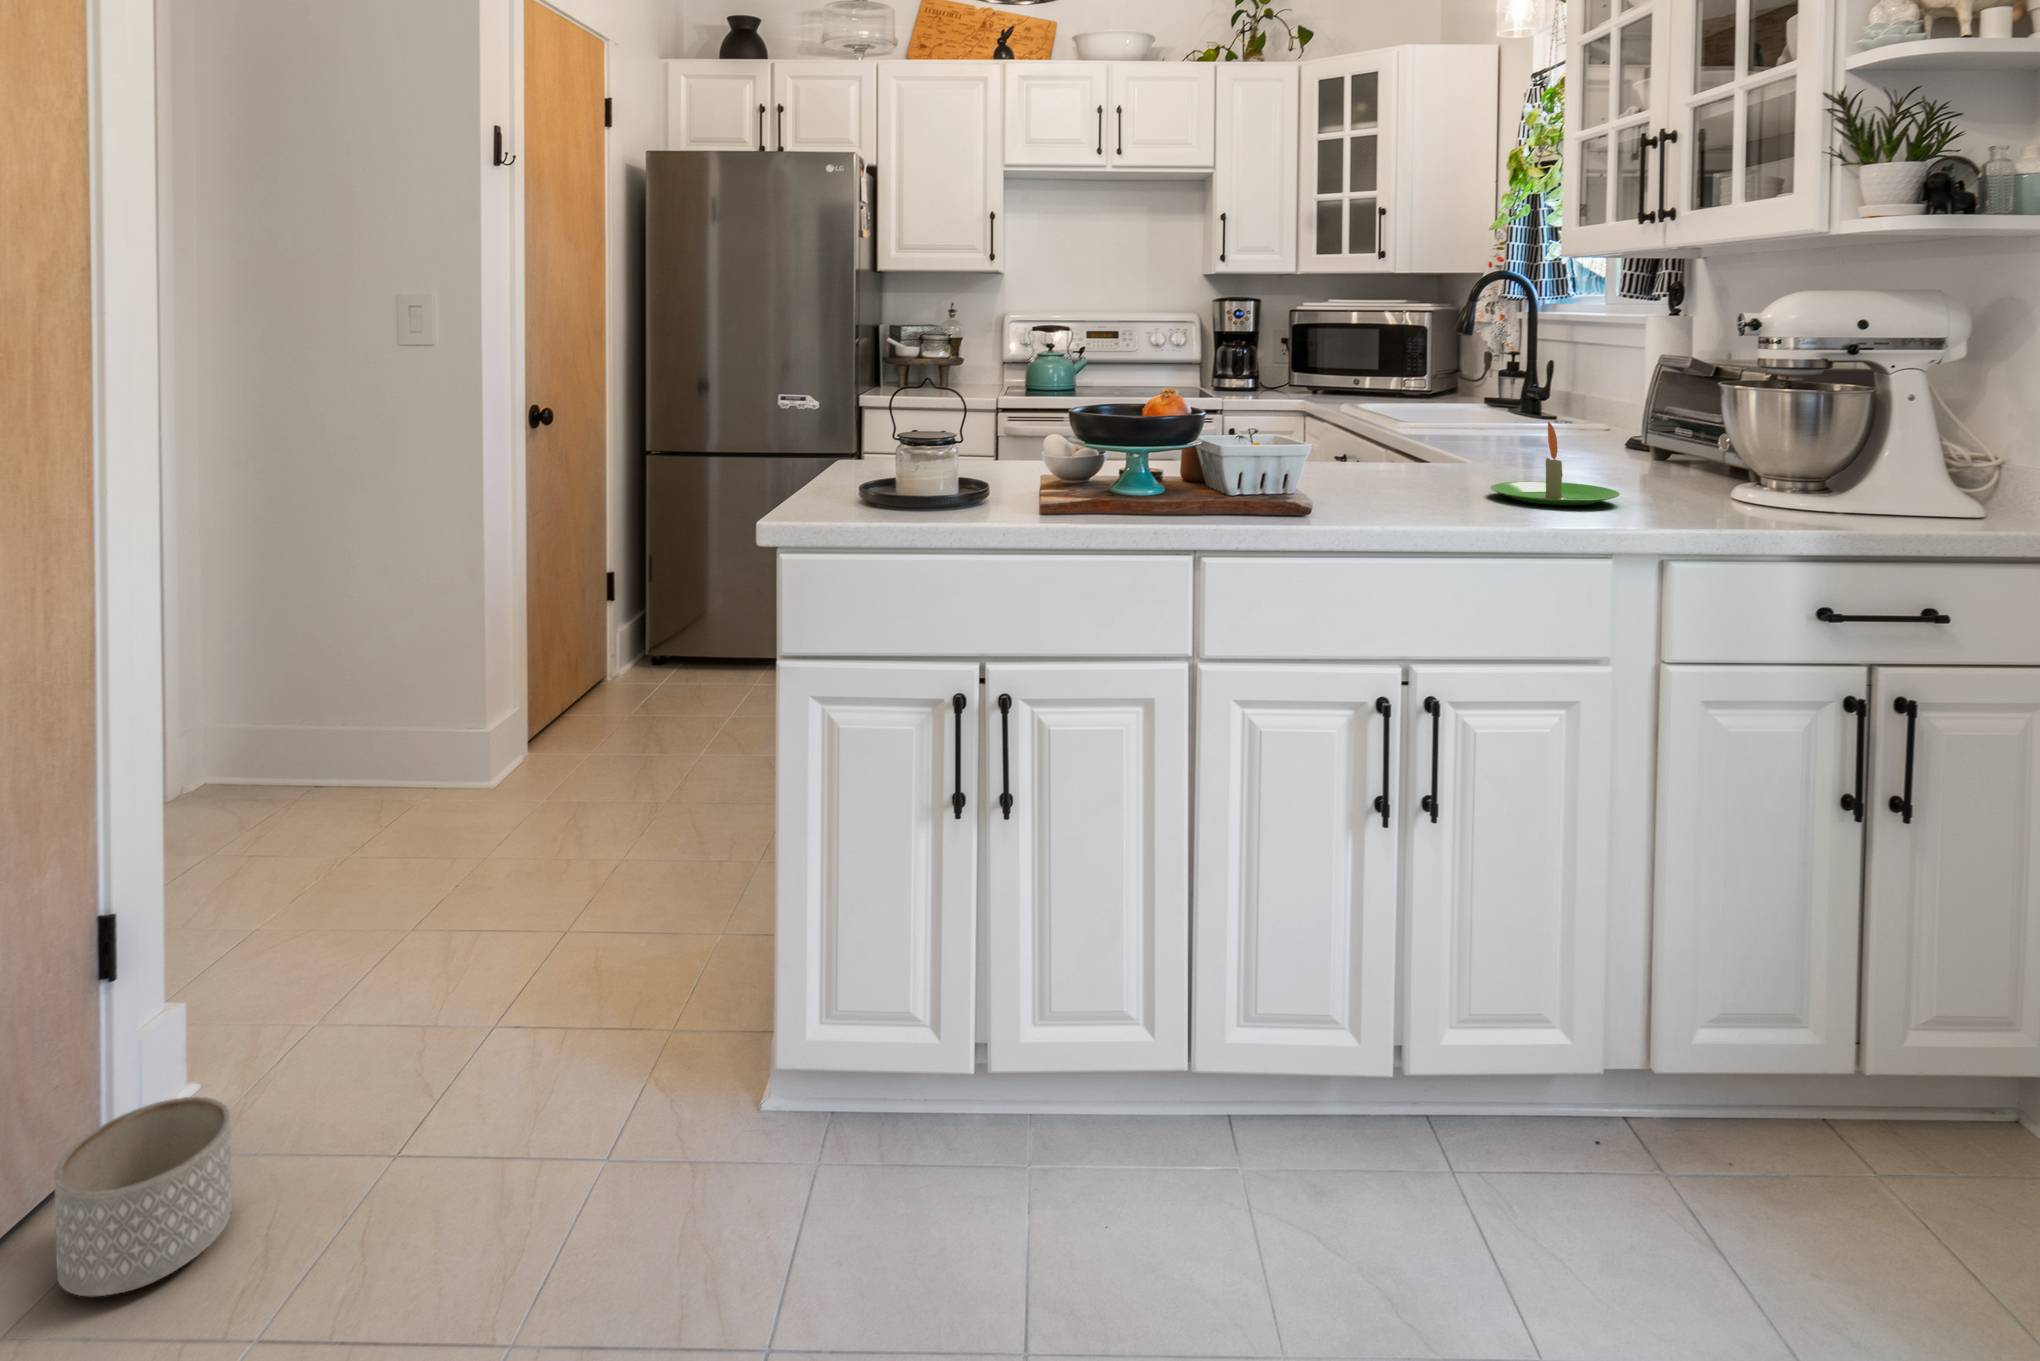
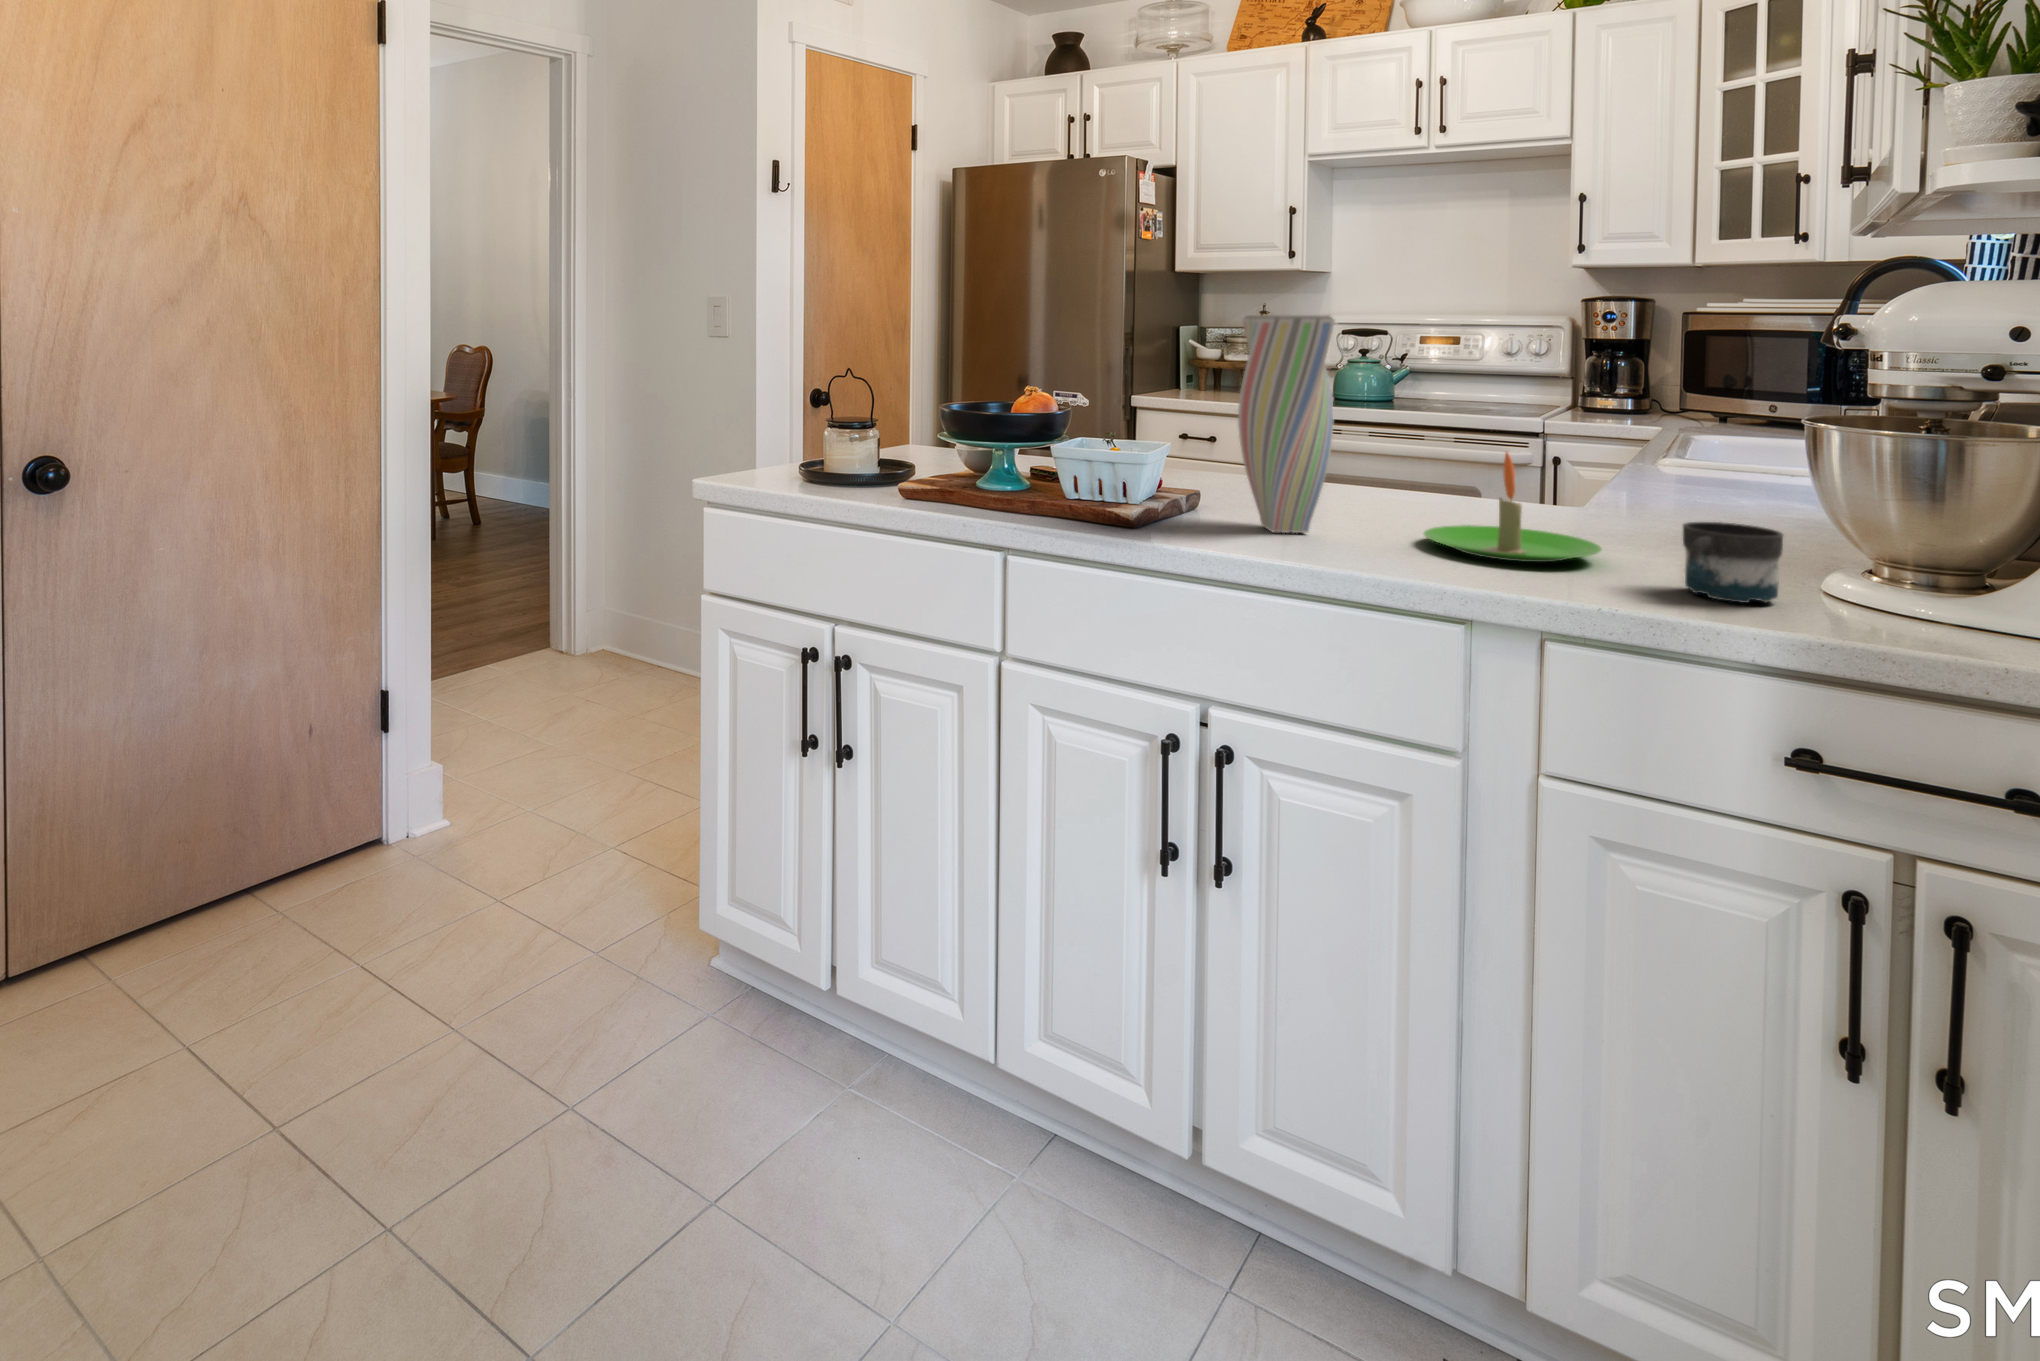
vase: none [1363,318,1452,506] -> present [1238,315,1335,533]
mug: none [1687,460,1750,513] -> present [1683,522,1783,603]
planter: present [54,1097,232,1296] -> none [316,801,411,904]

